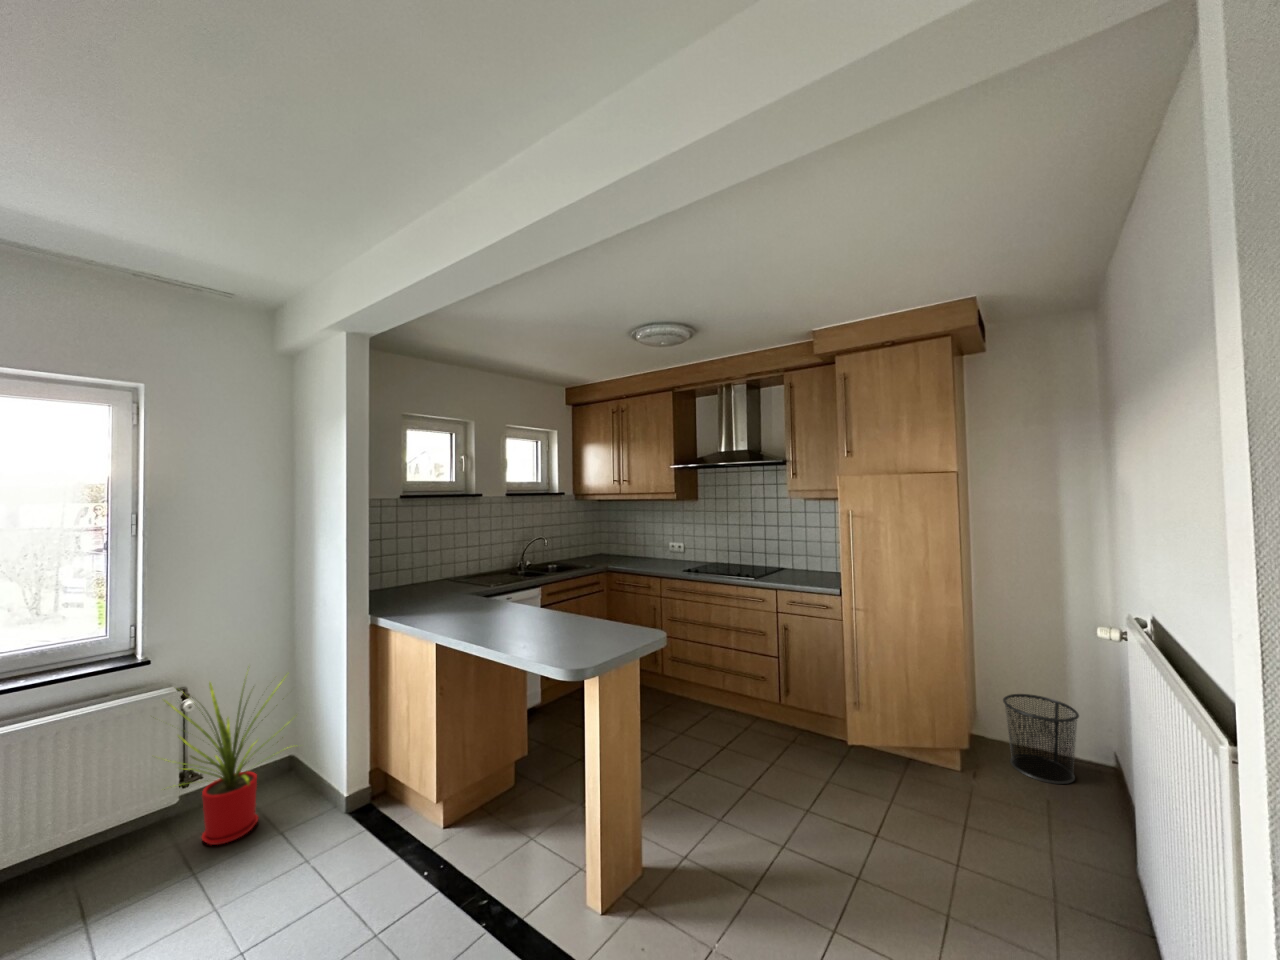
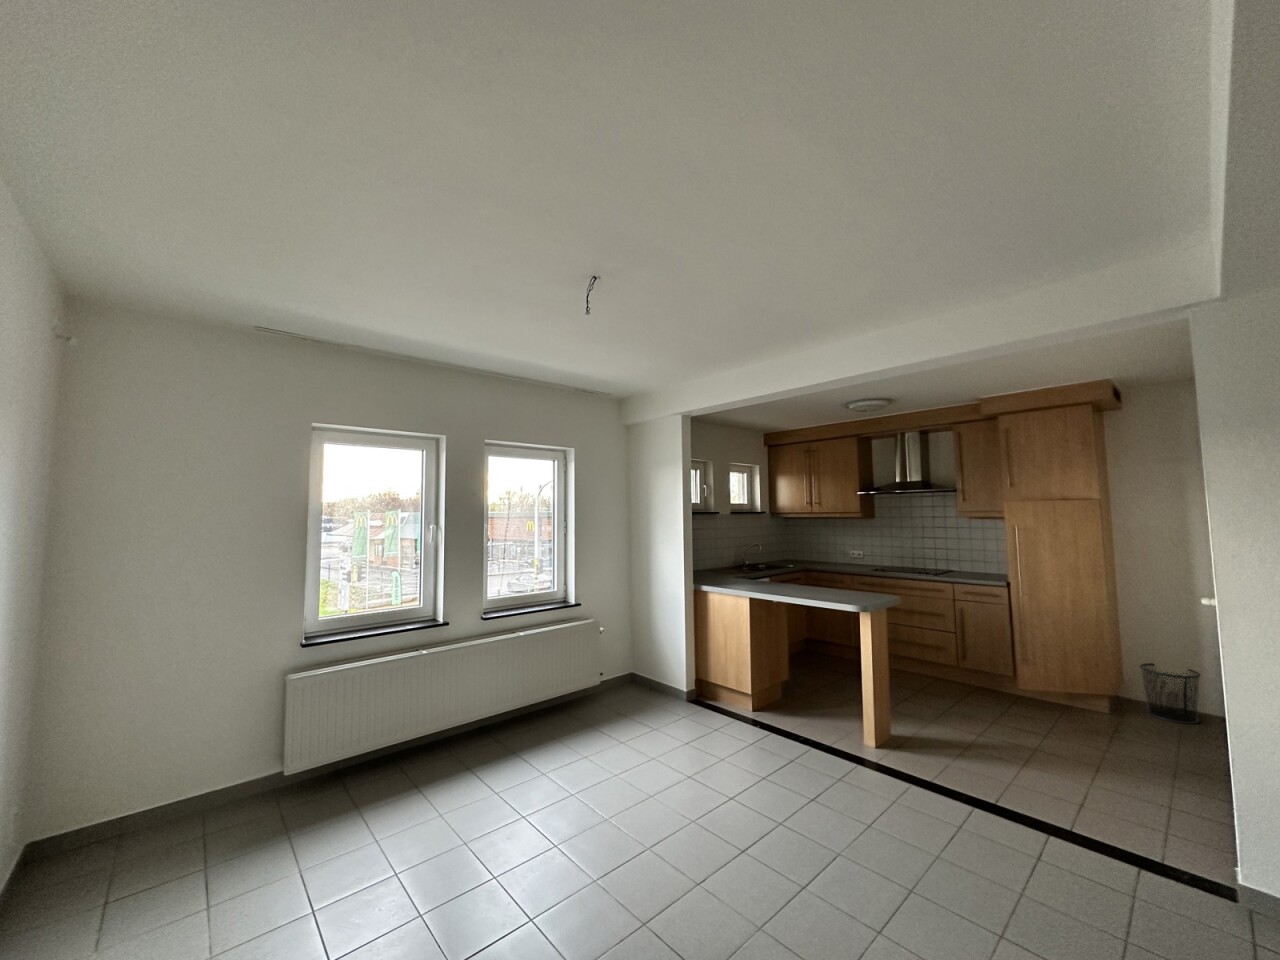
house plant: present [164,679,295,845] -> none [595,609,662,706]

